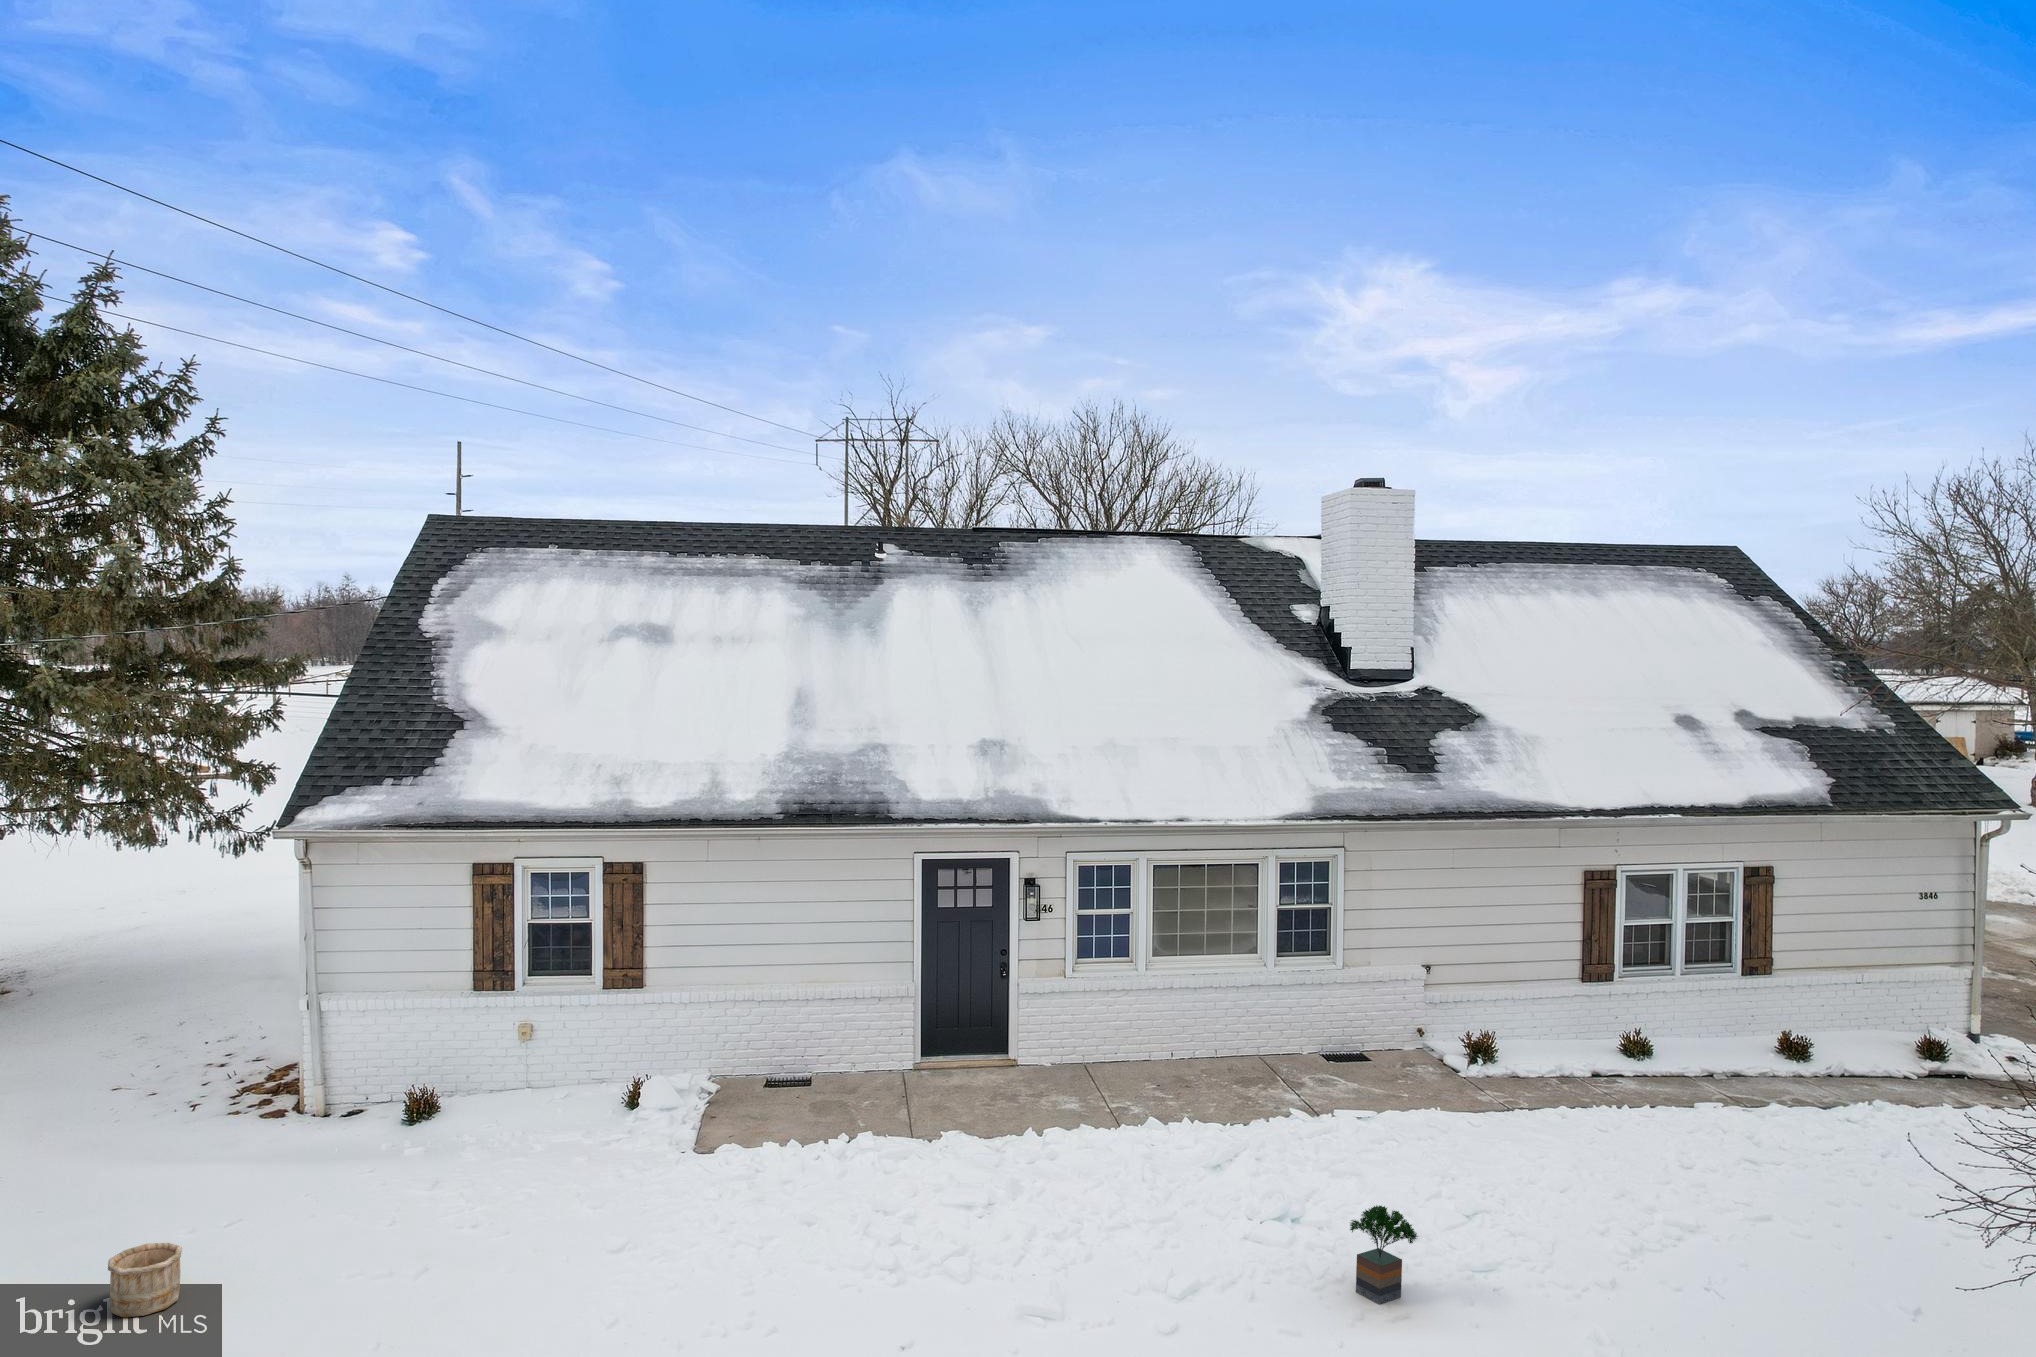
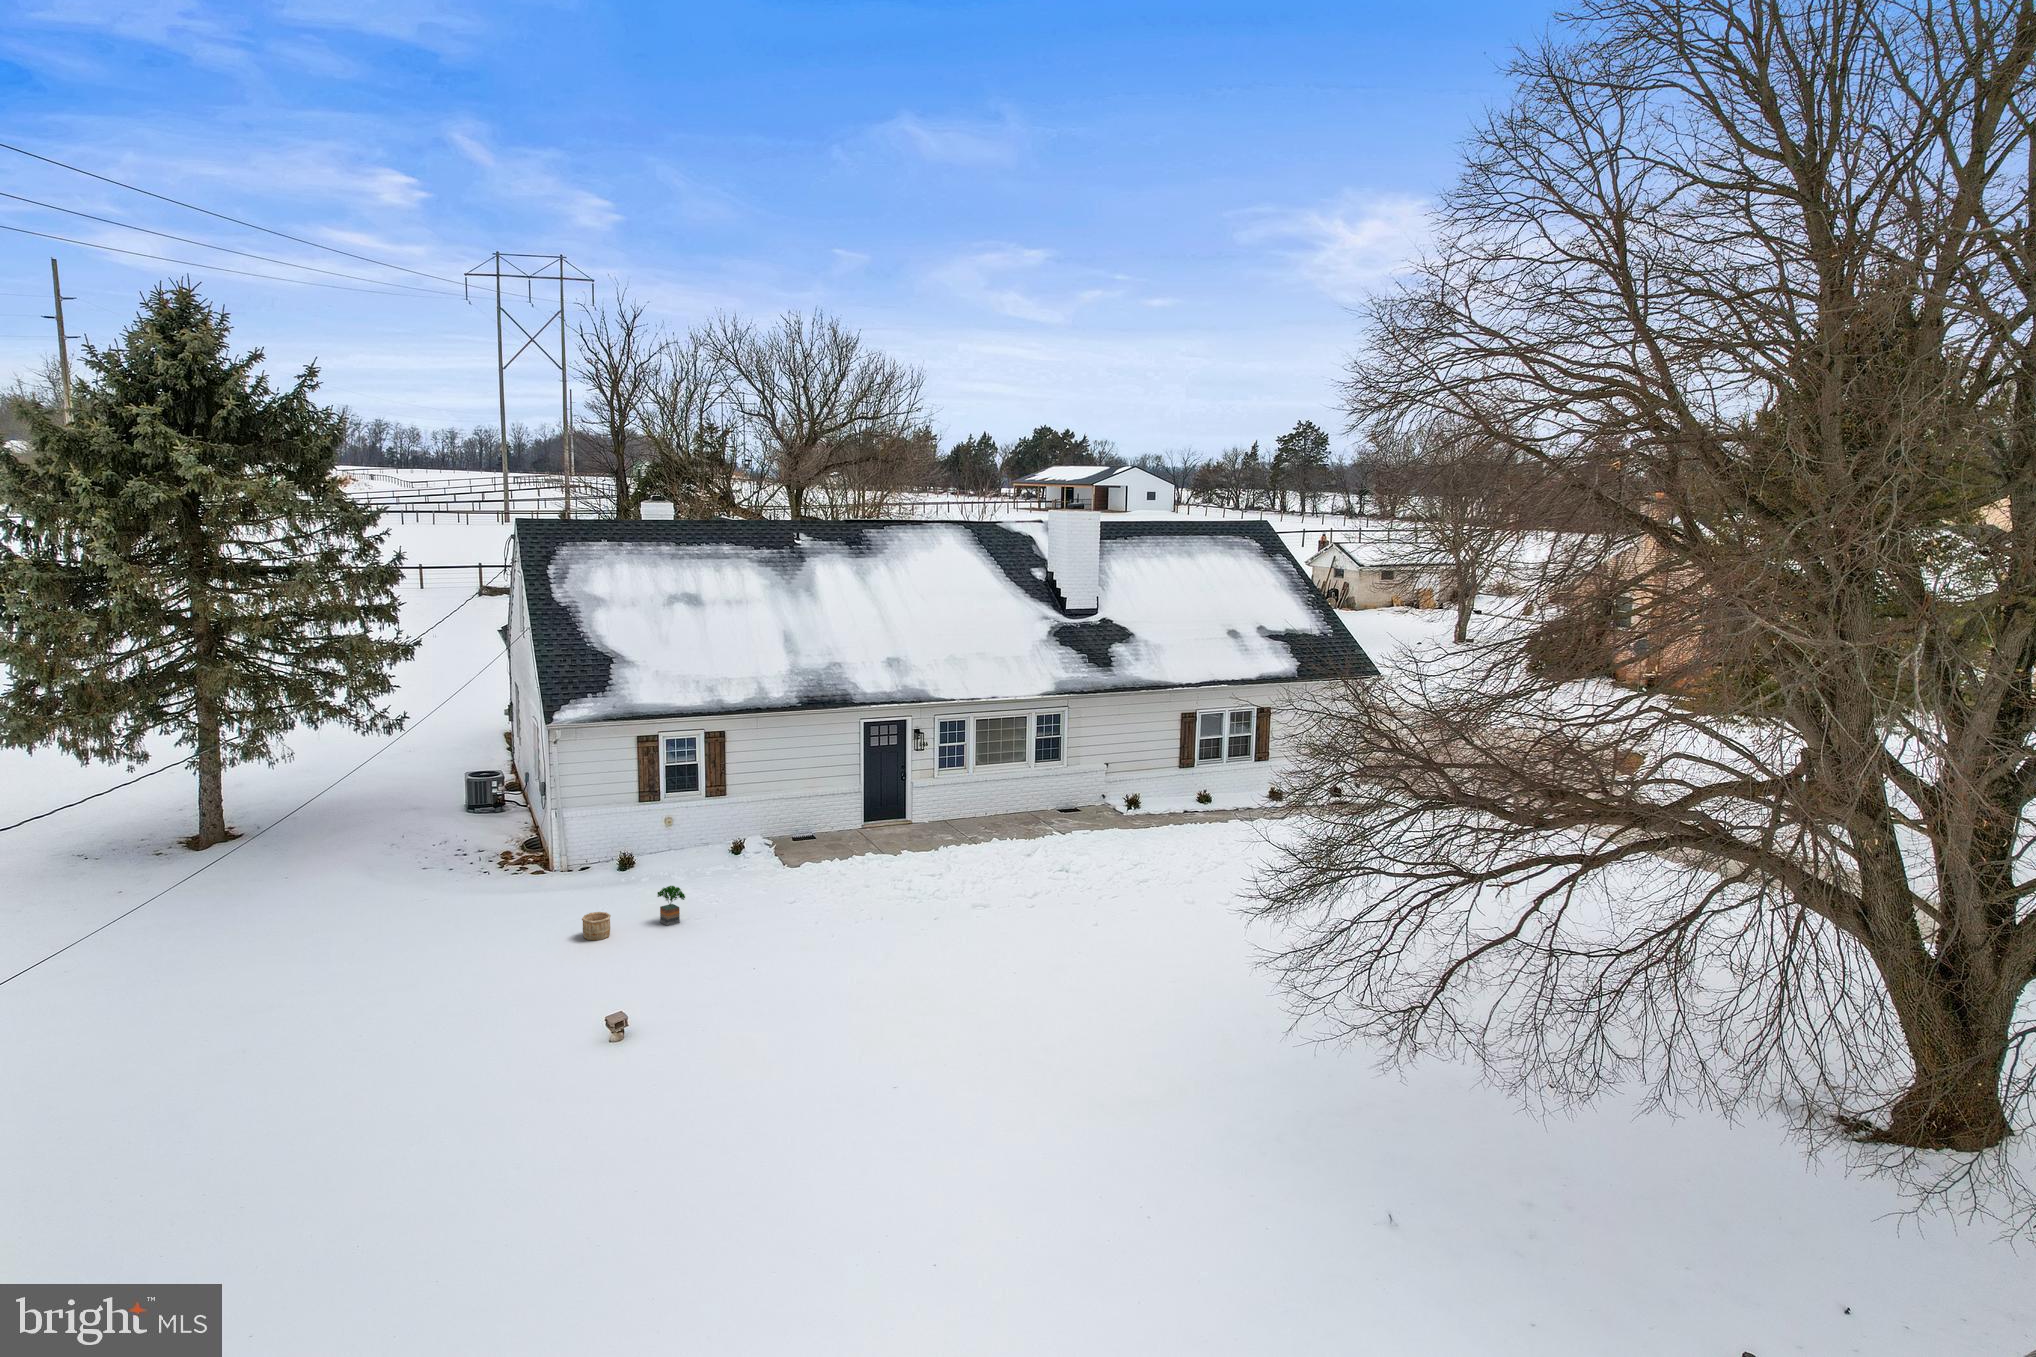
potted tree: present [1350,1206,1418,1304] -> present [658,886,685,926]

